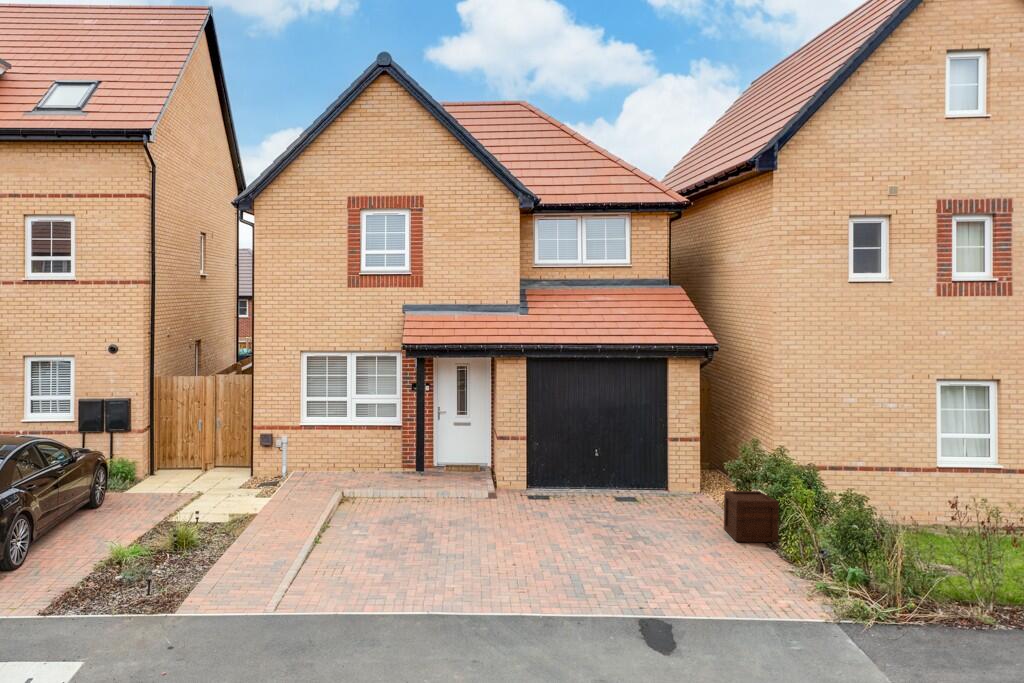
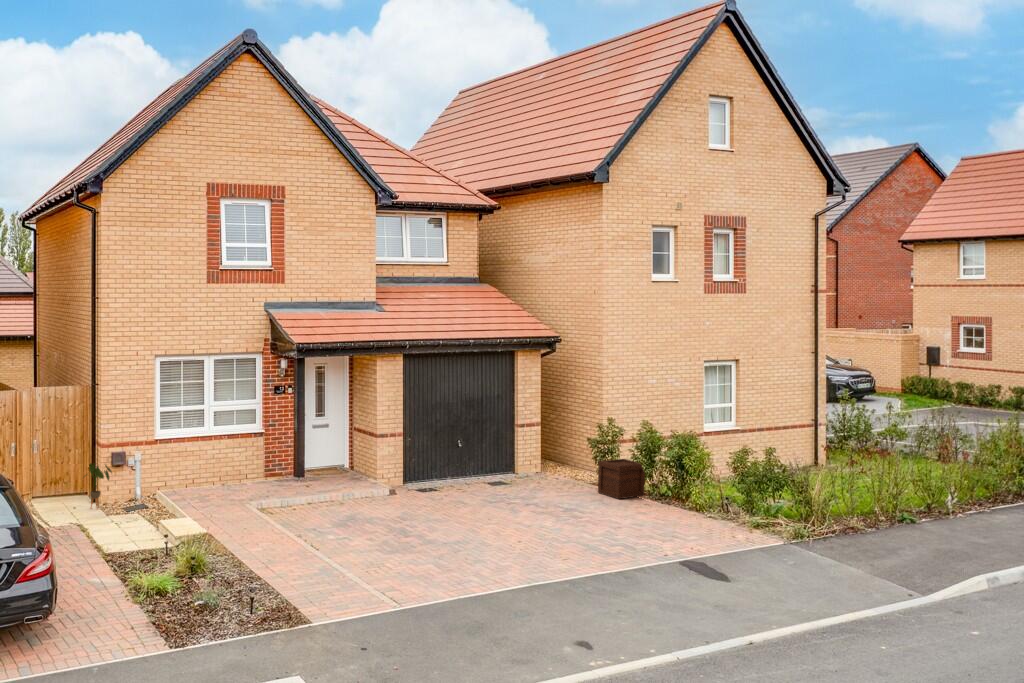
house plant: none [232,441,257,482] -> present [85,463,112,508]

